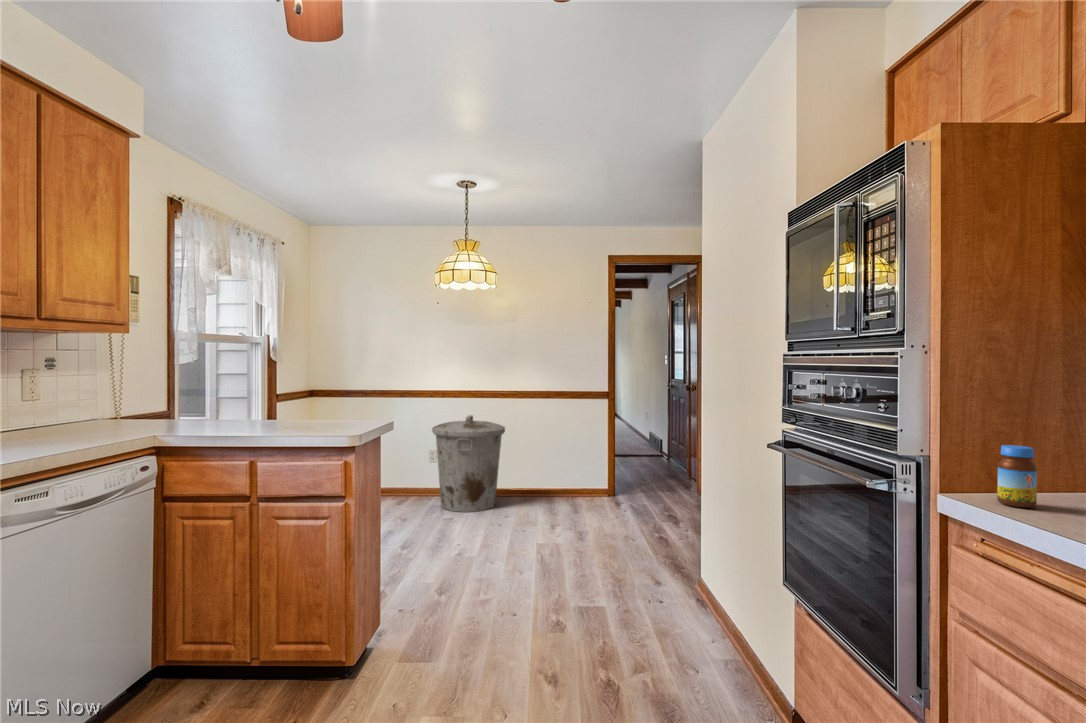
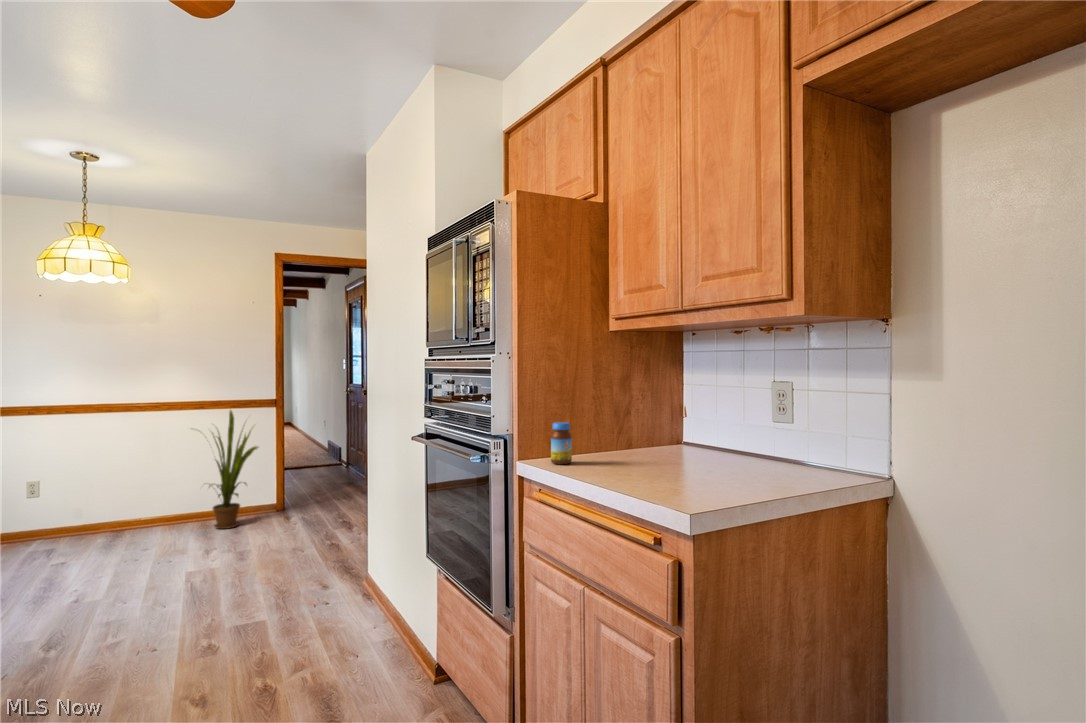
house plant: none [538,400,595,507] -> present [210,410,258,529]
trash can: present [432,415,505,512] -> none [31,434,143,555]

